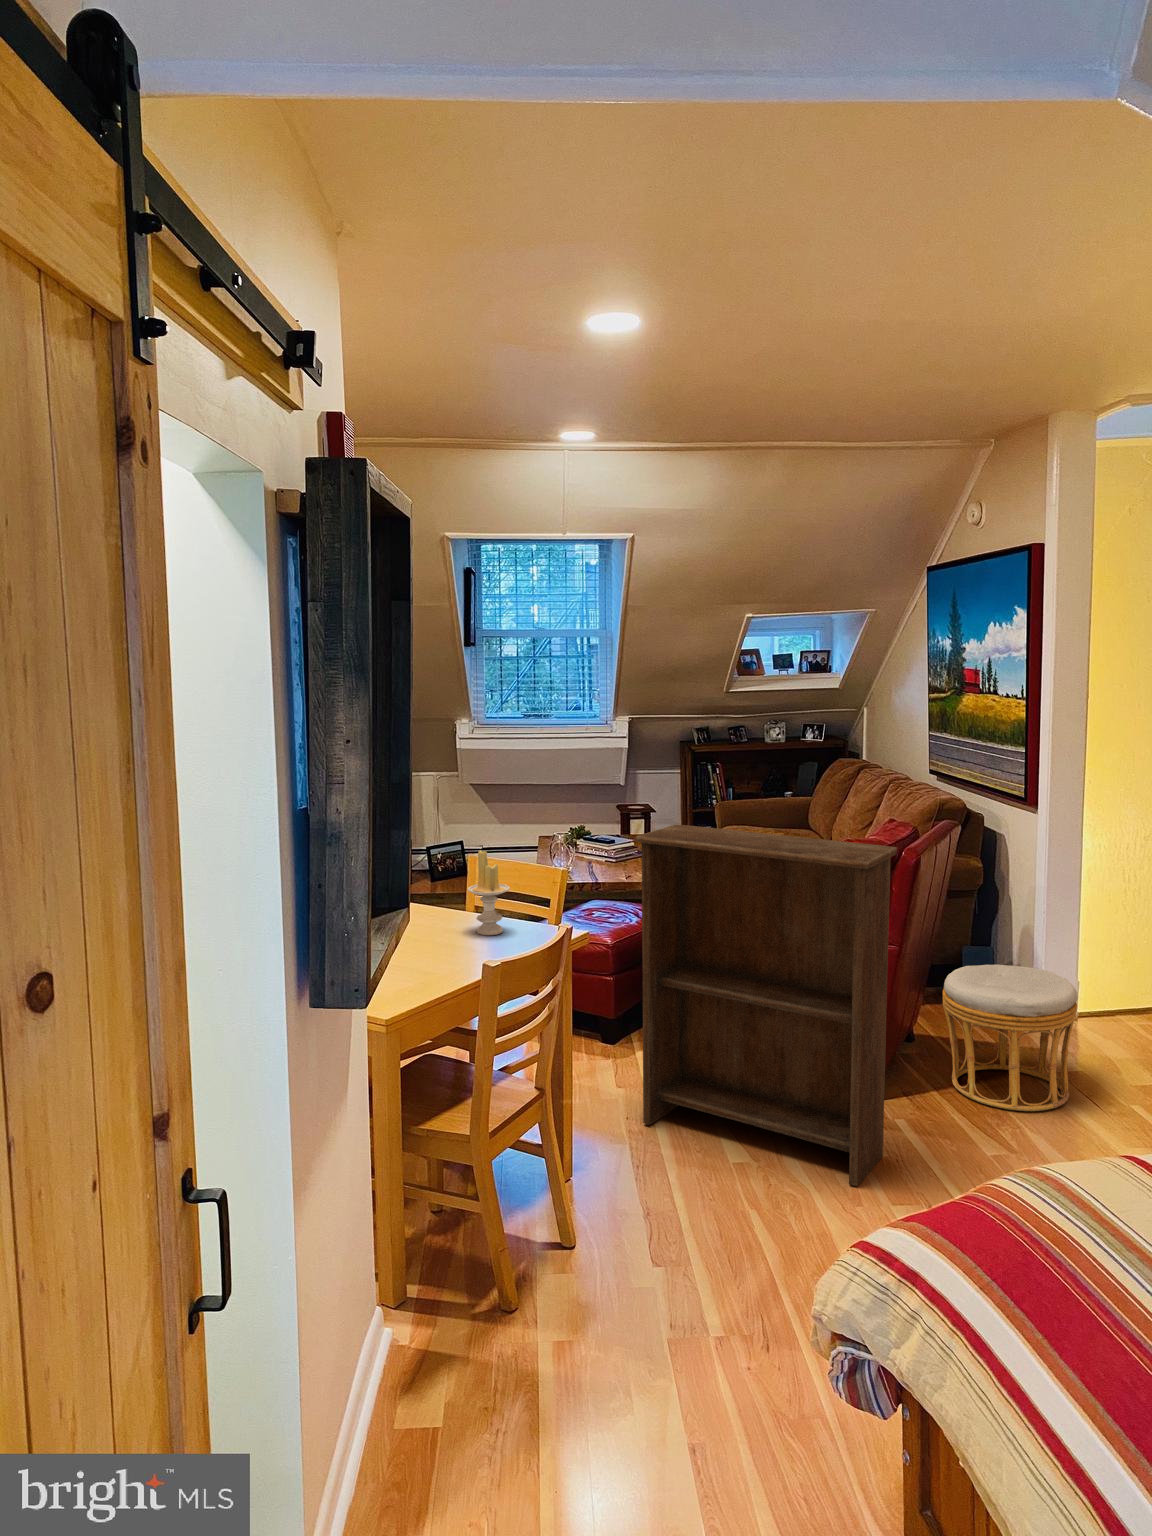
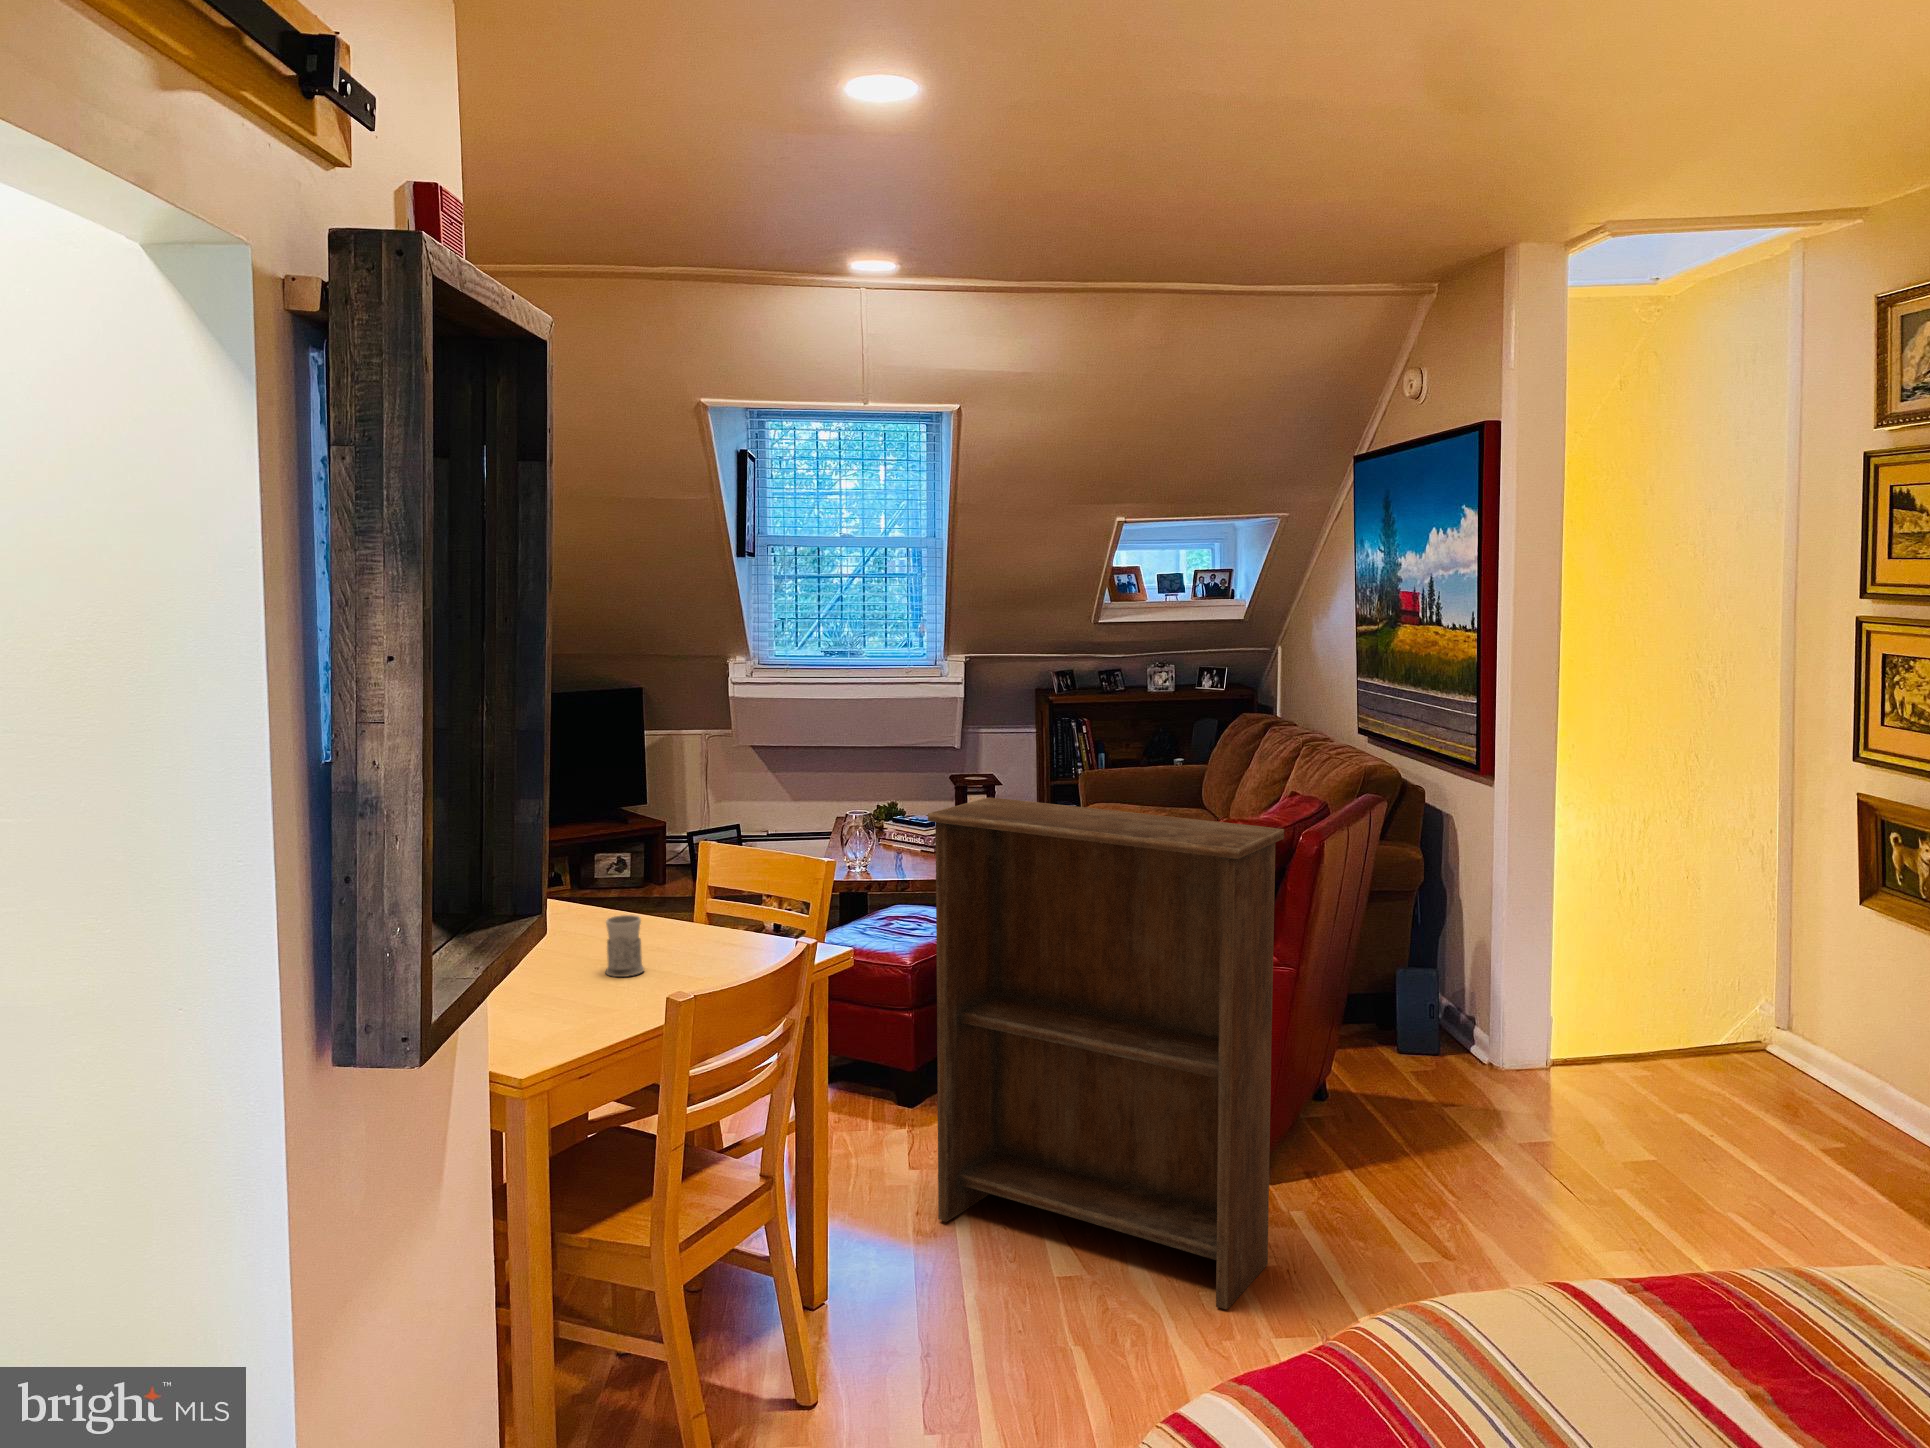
candle: present [468,850,510,935] -> none [676,832,738,953]
mug: none [425,909,451,951] -> present [606,915,644,977]
ottoman: present [942,965,1078,1111] -> none [1359,992,1540,1196]

